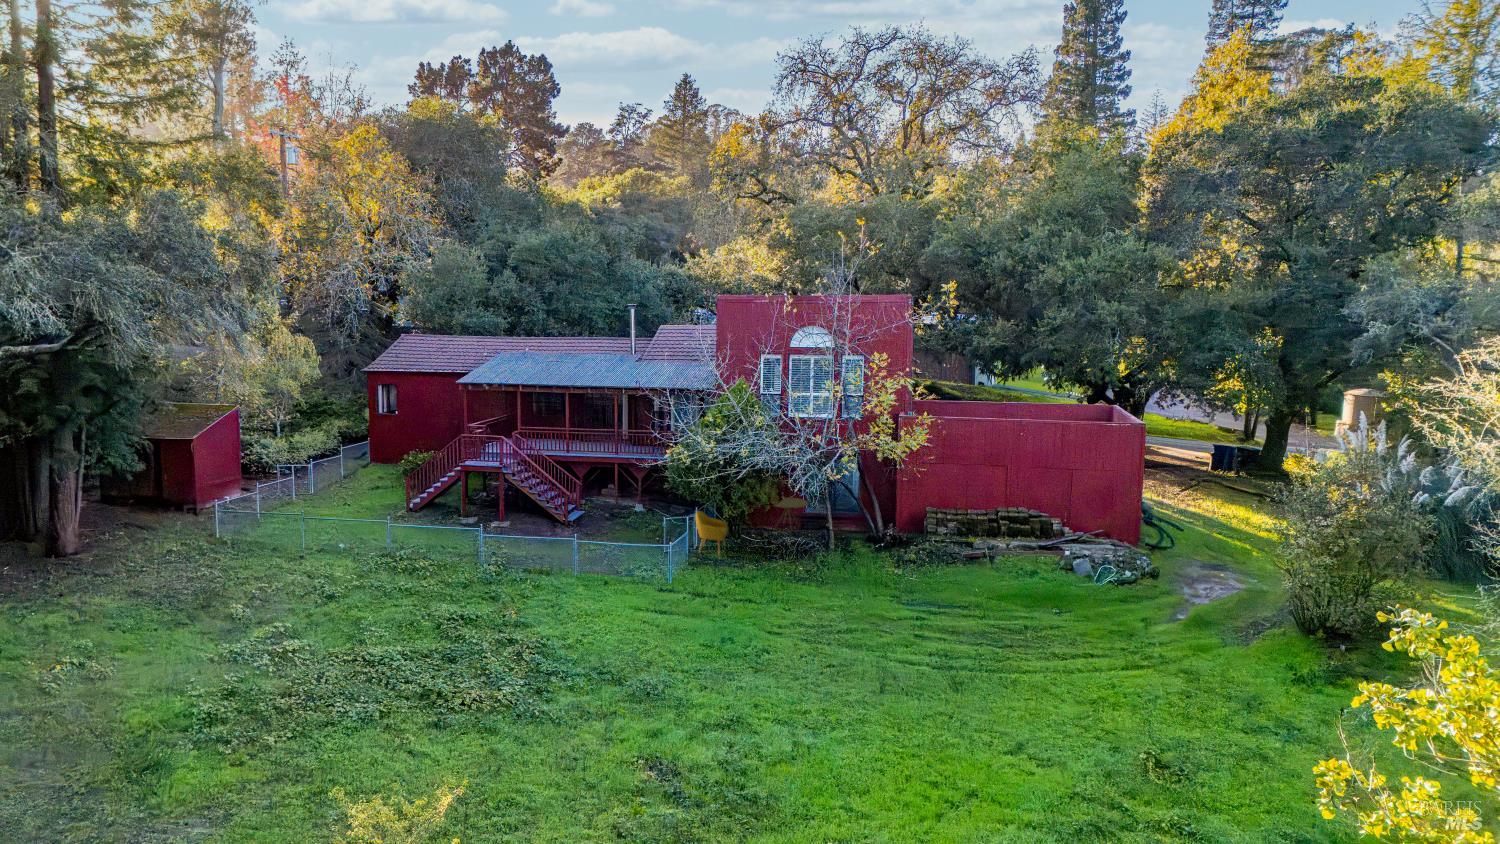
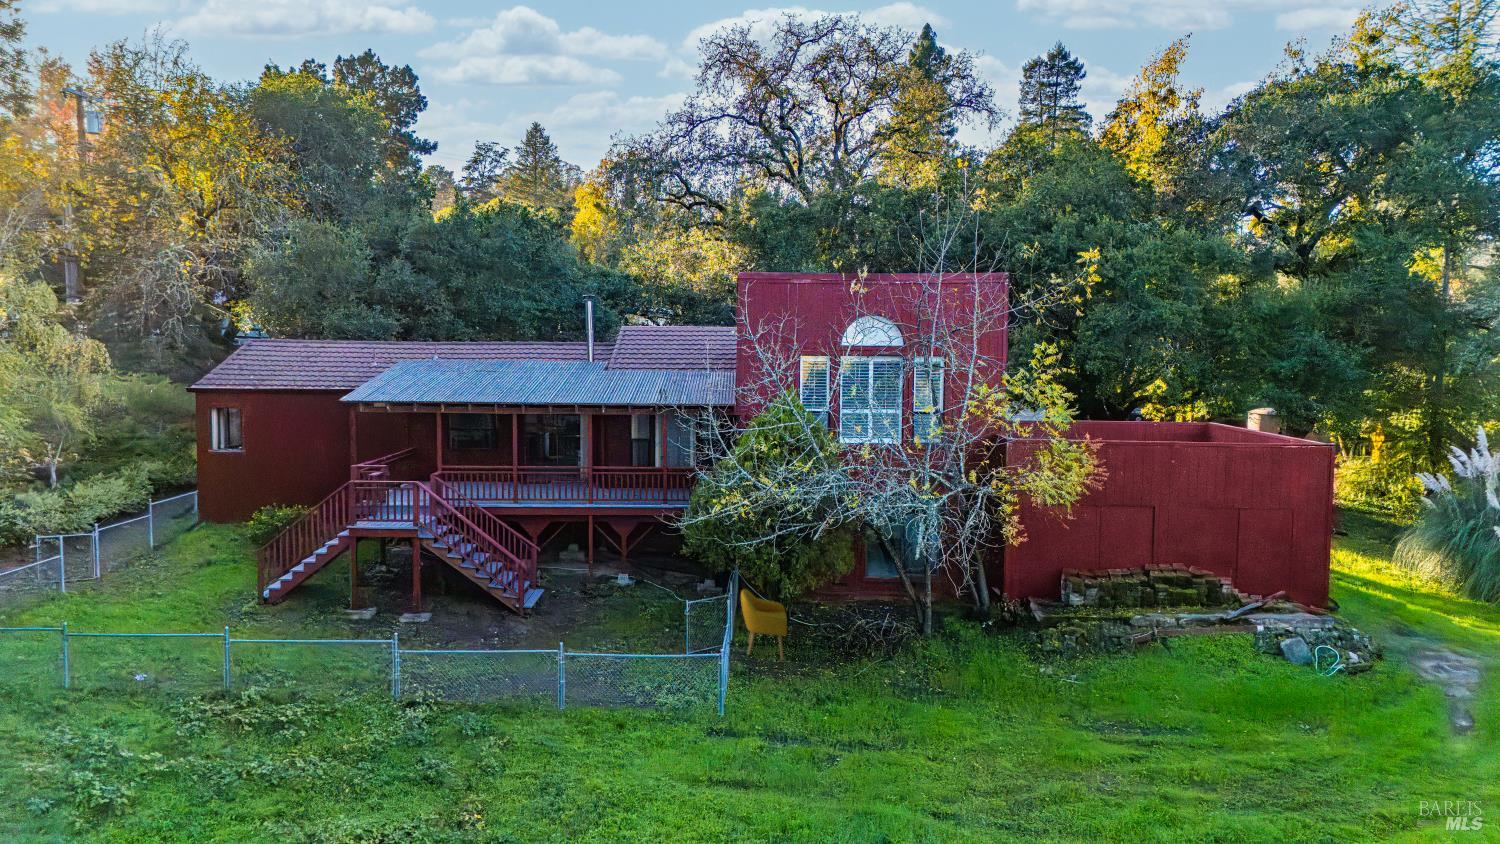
round table: present [775,498,808,527] -> none [821,558,878,610]

